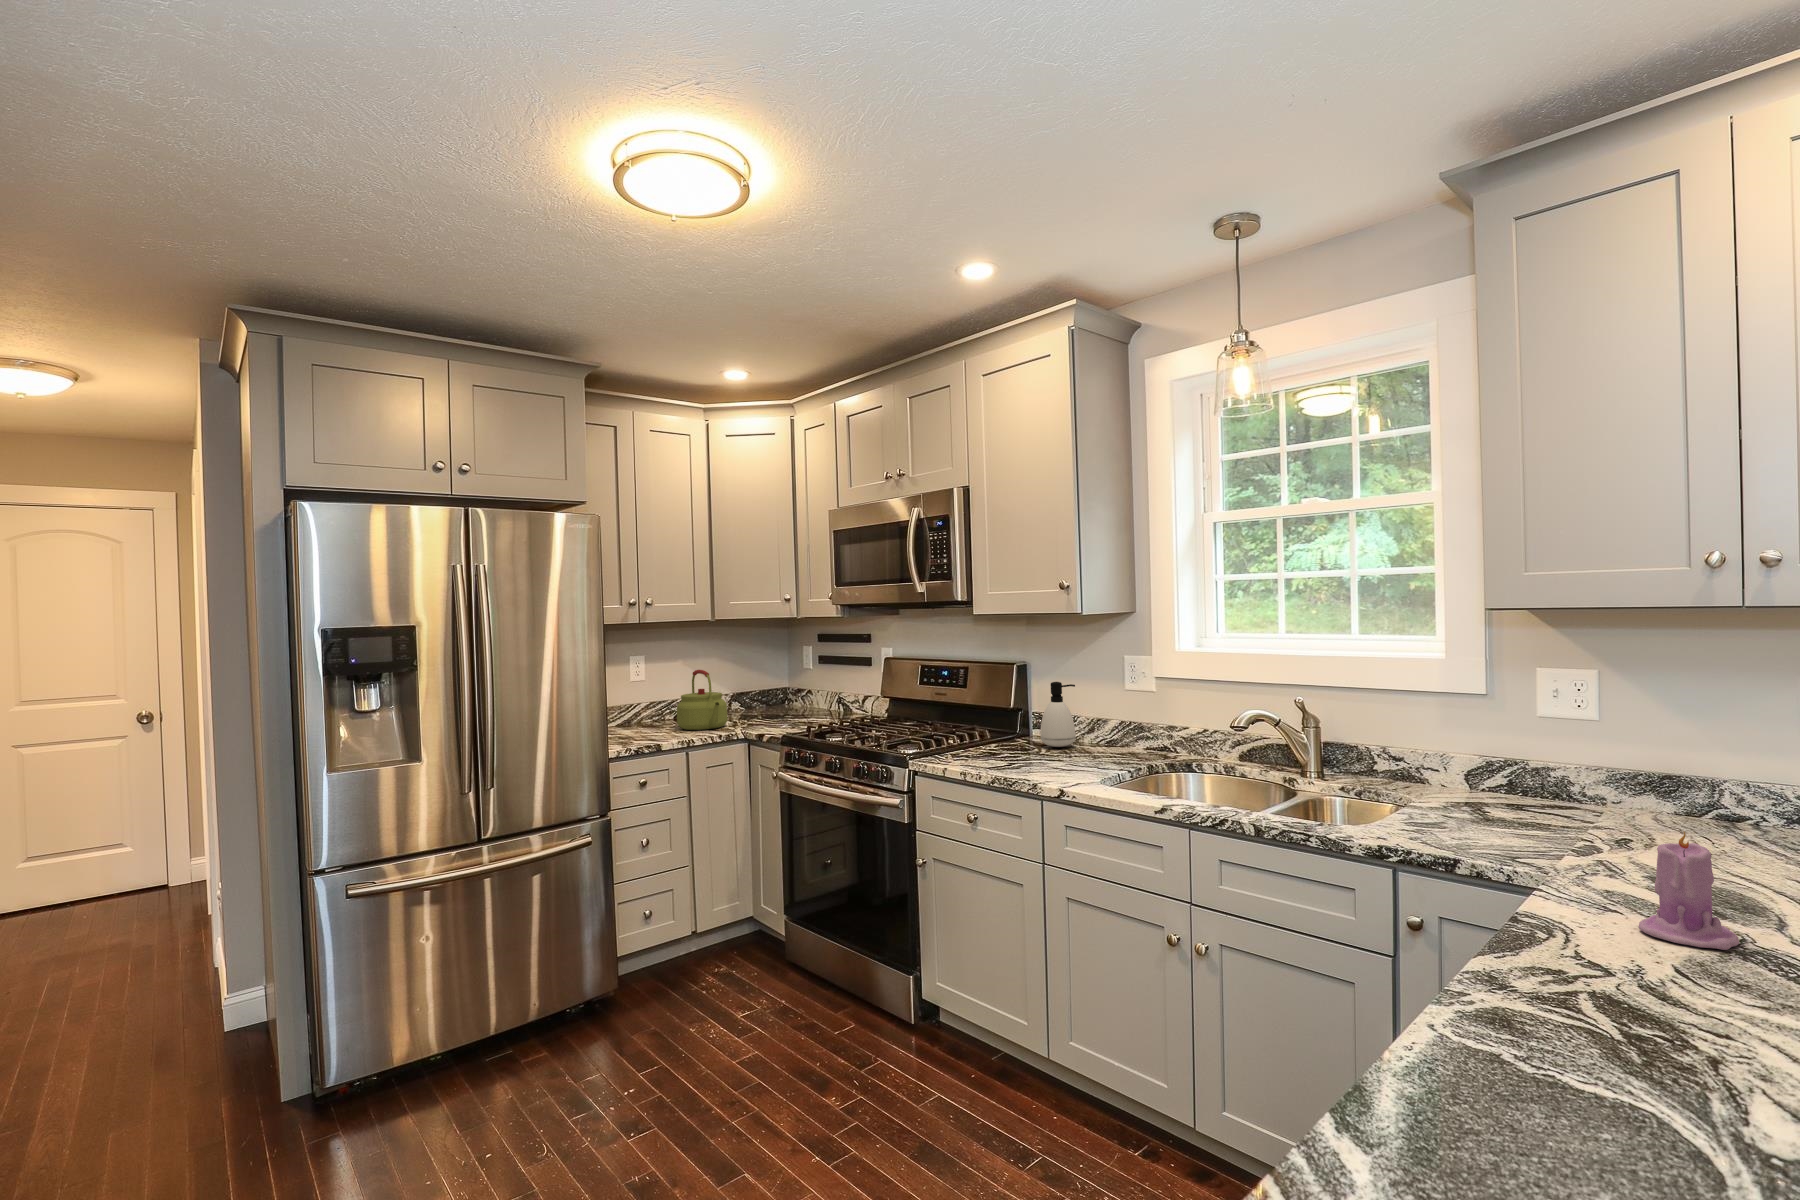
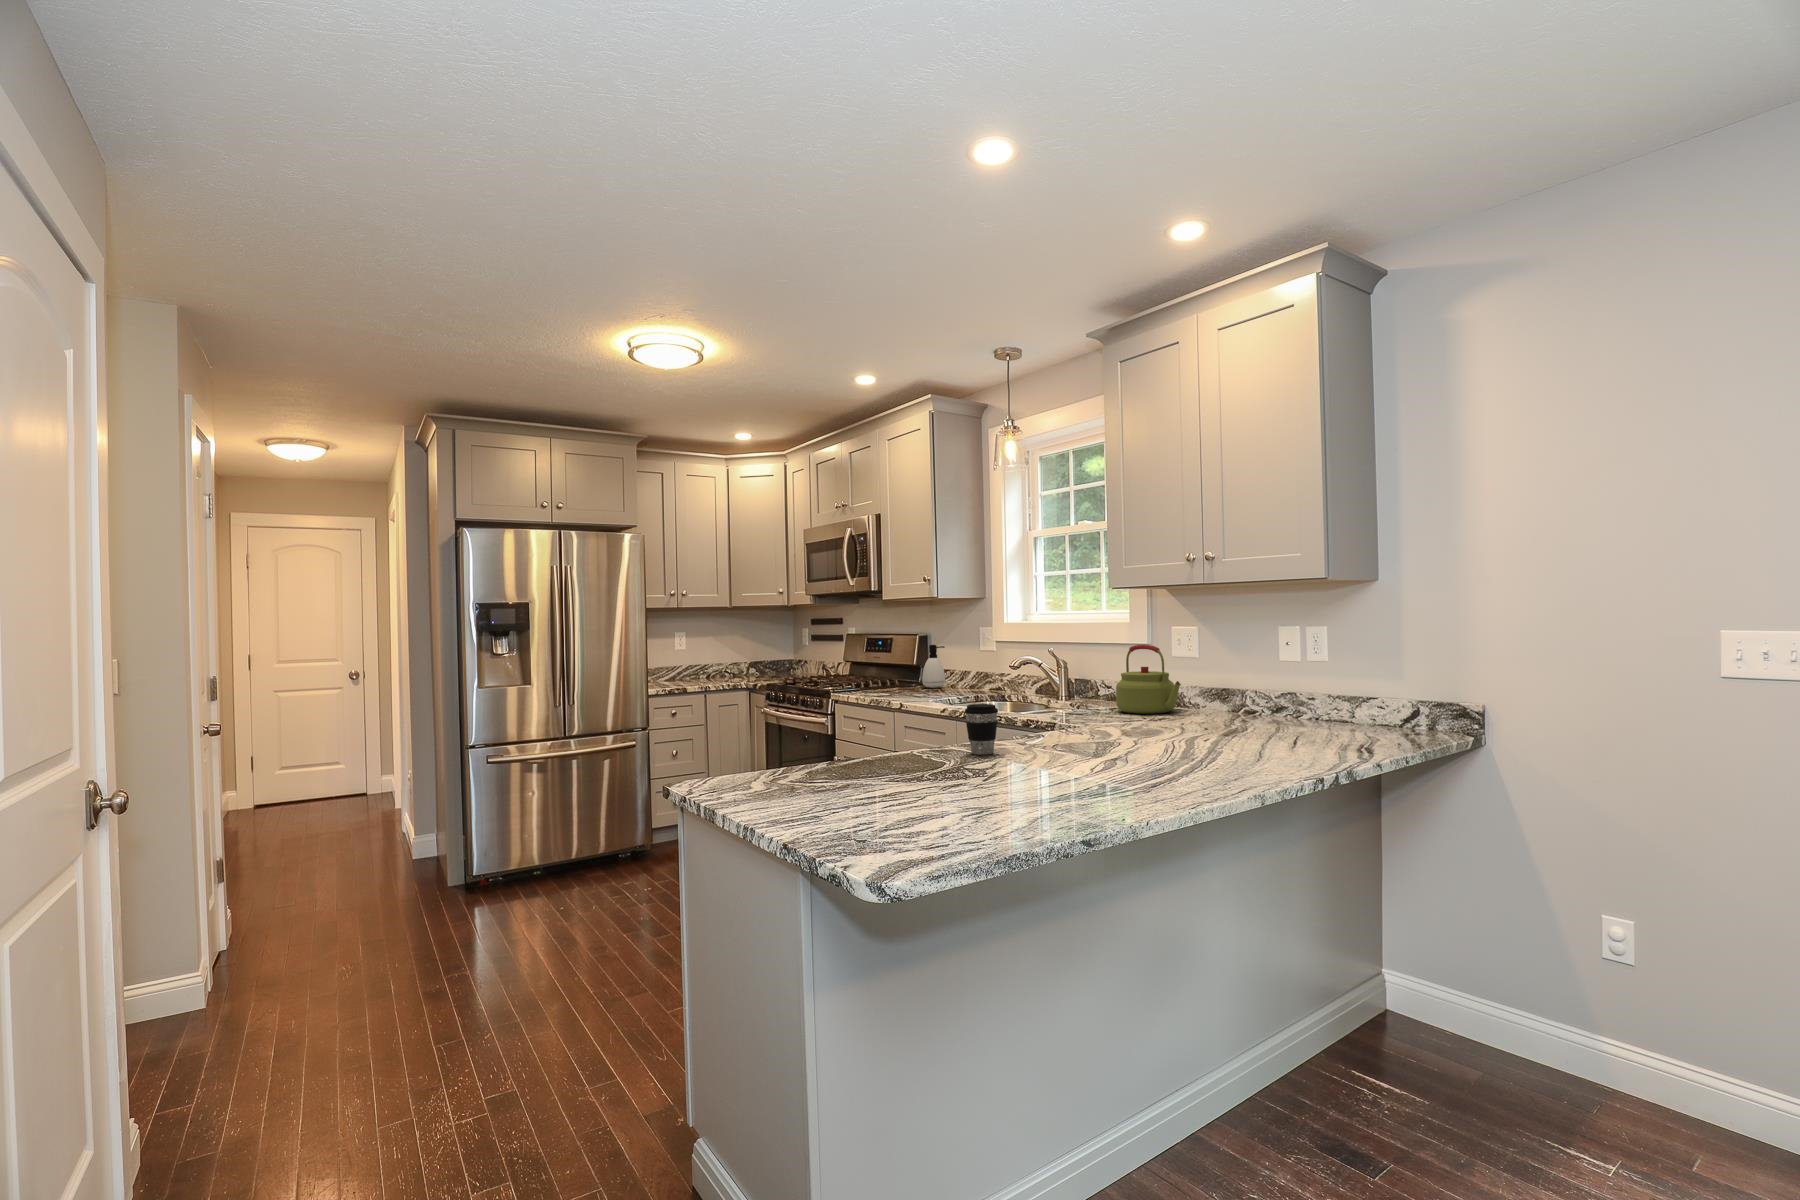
kettle: present [677,670,728,730] -> present [1116,645,1181,714]
candle: present [1639,831,1739,950] -> none [1071,687,1109,739]
coffee cup: none [1569,910,1674,1049] -> present [965,704,998,754]

